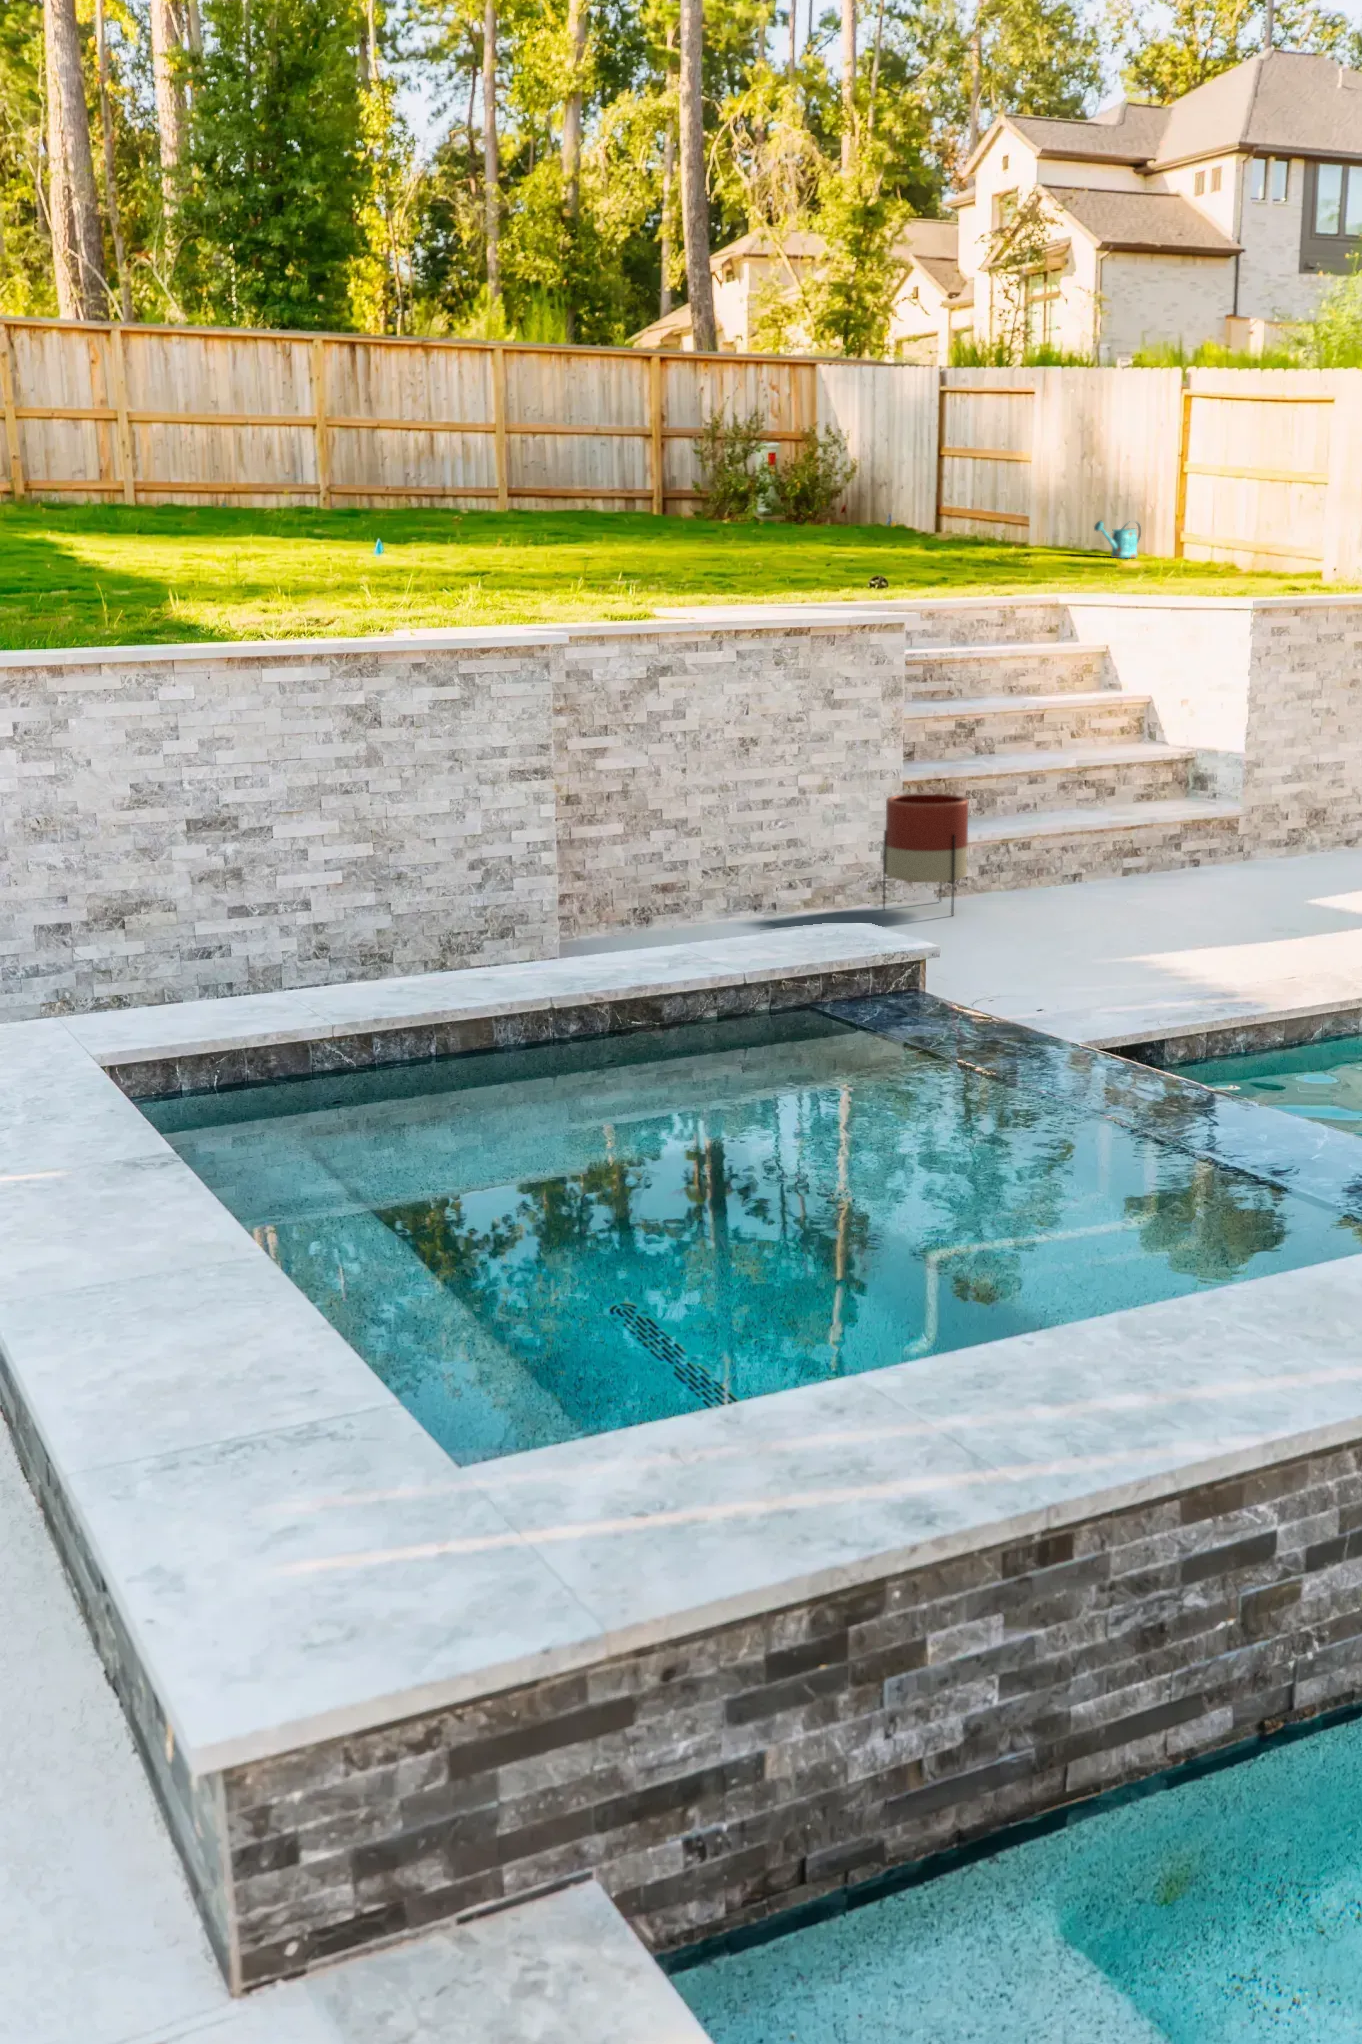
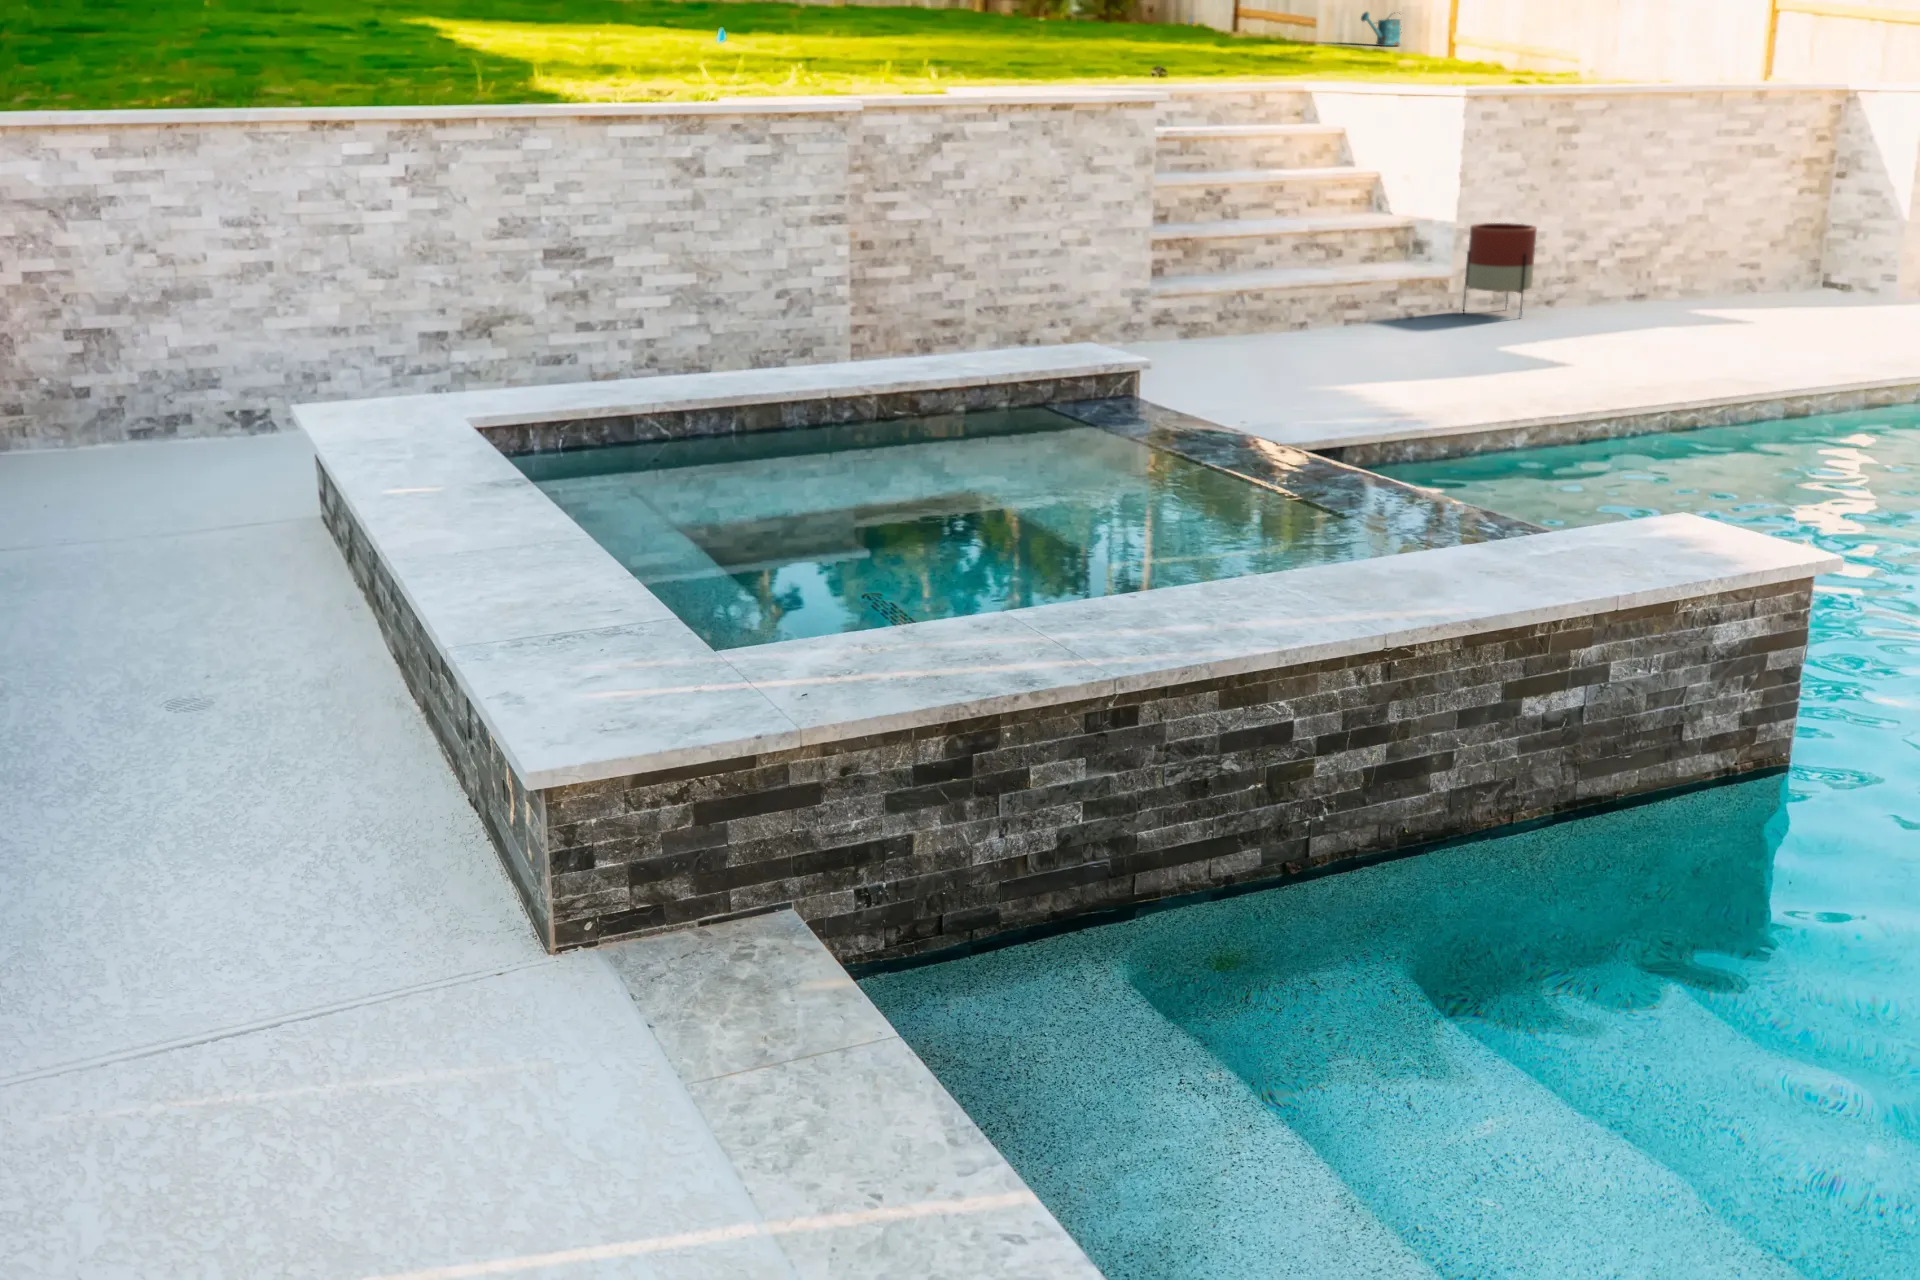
planter: present [883,793,968,915] -> present [1463,223,1537,316]

